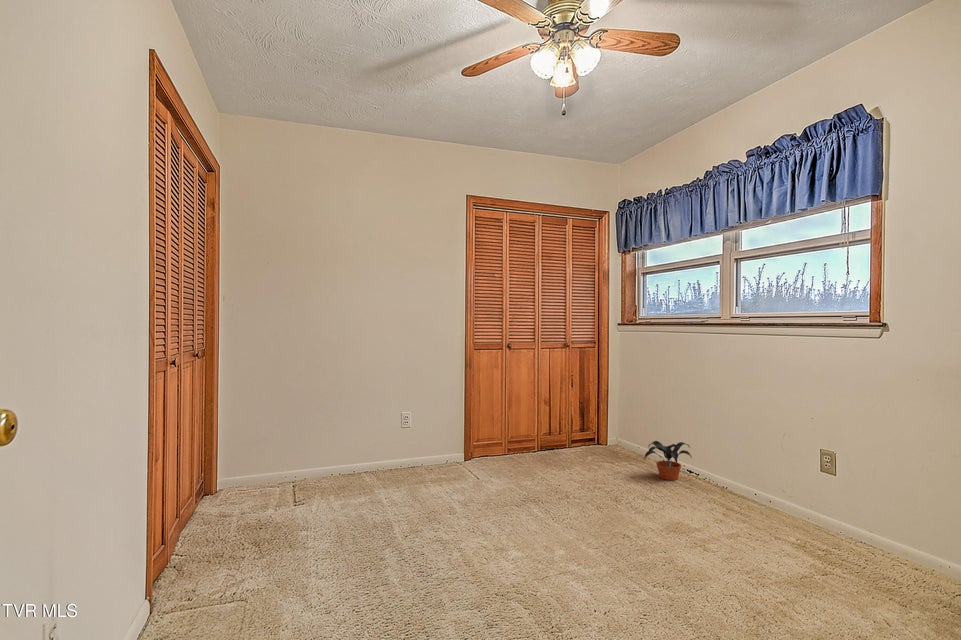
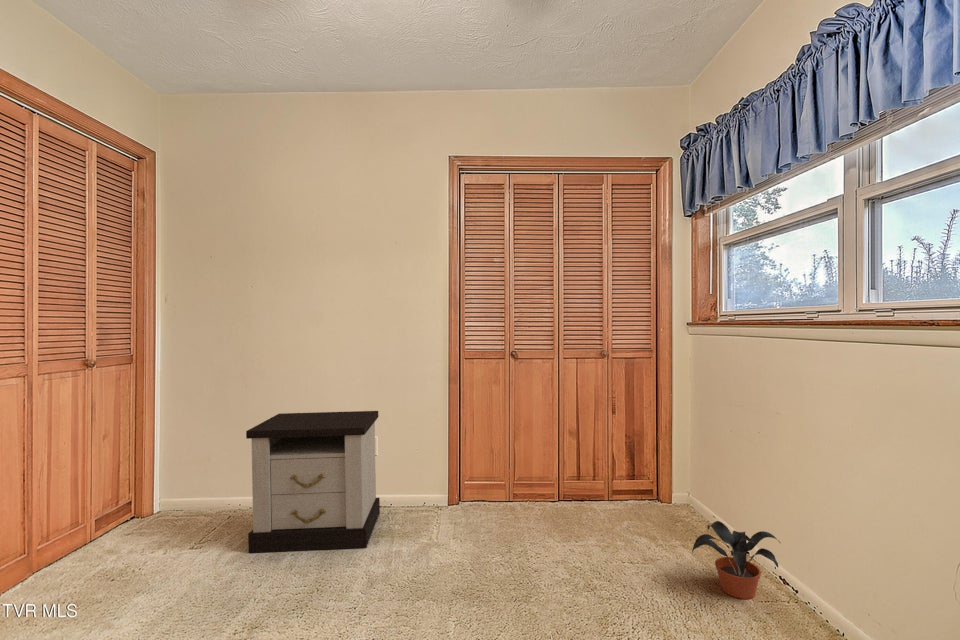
nightstand: none [336,388,431,497] -> present [246,411,380,553]

